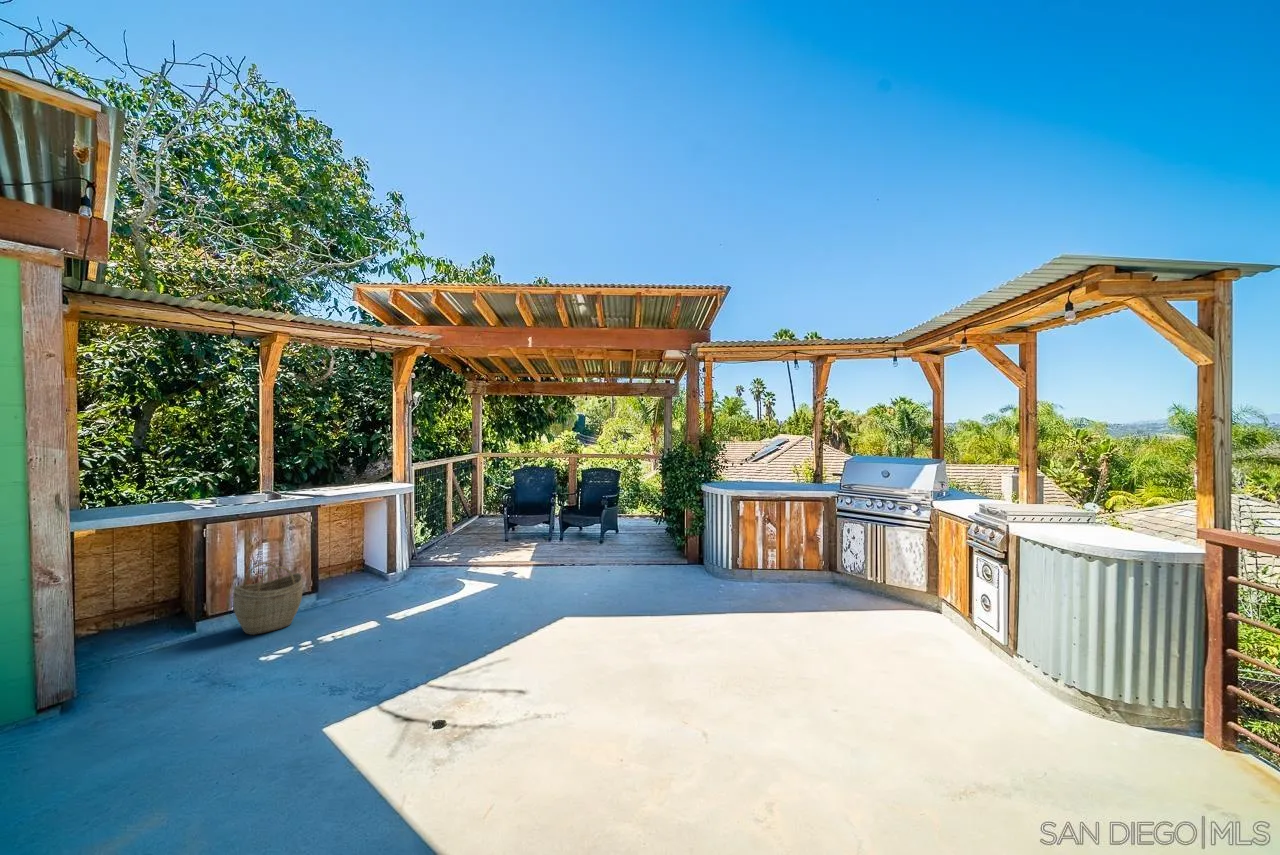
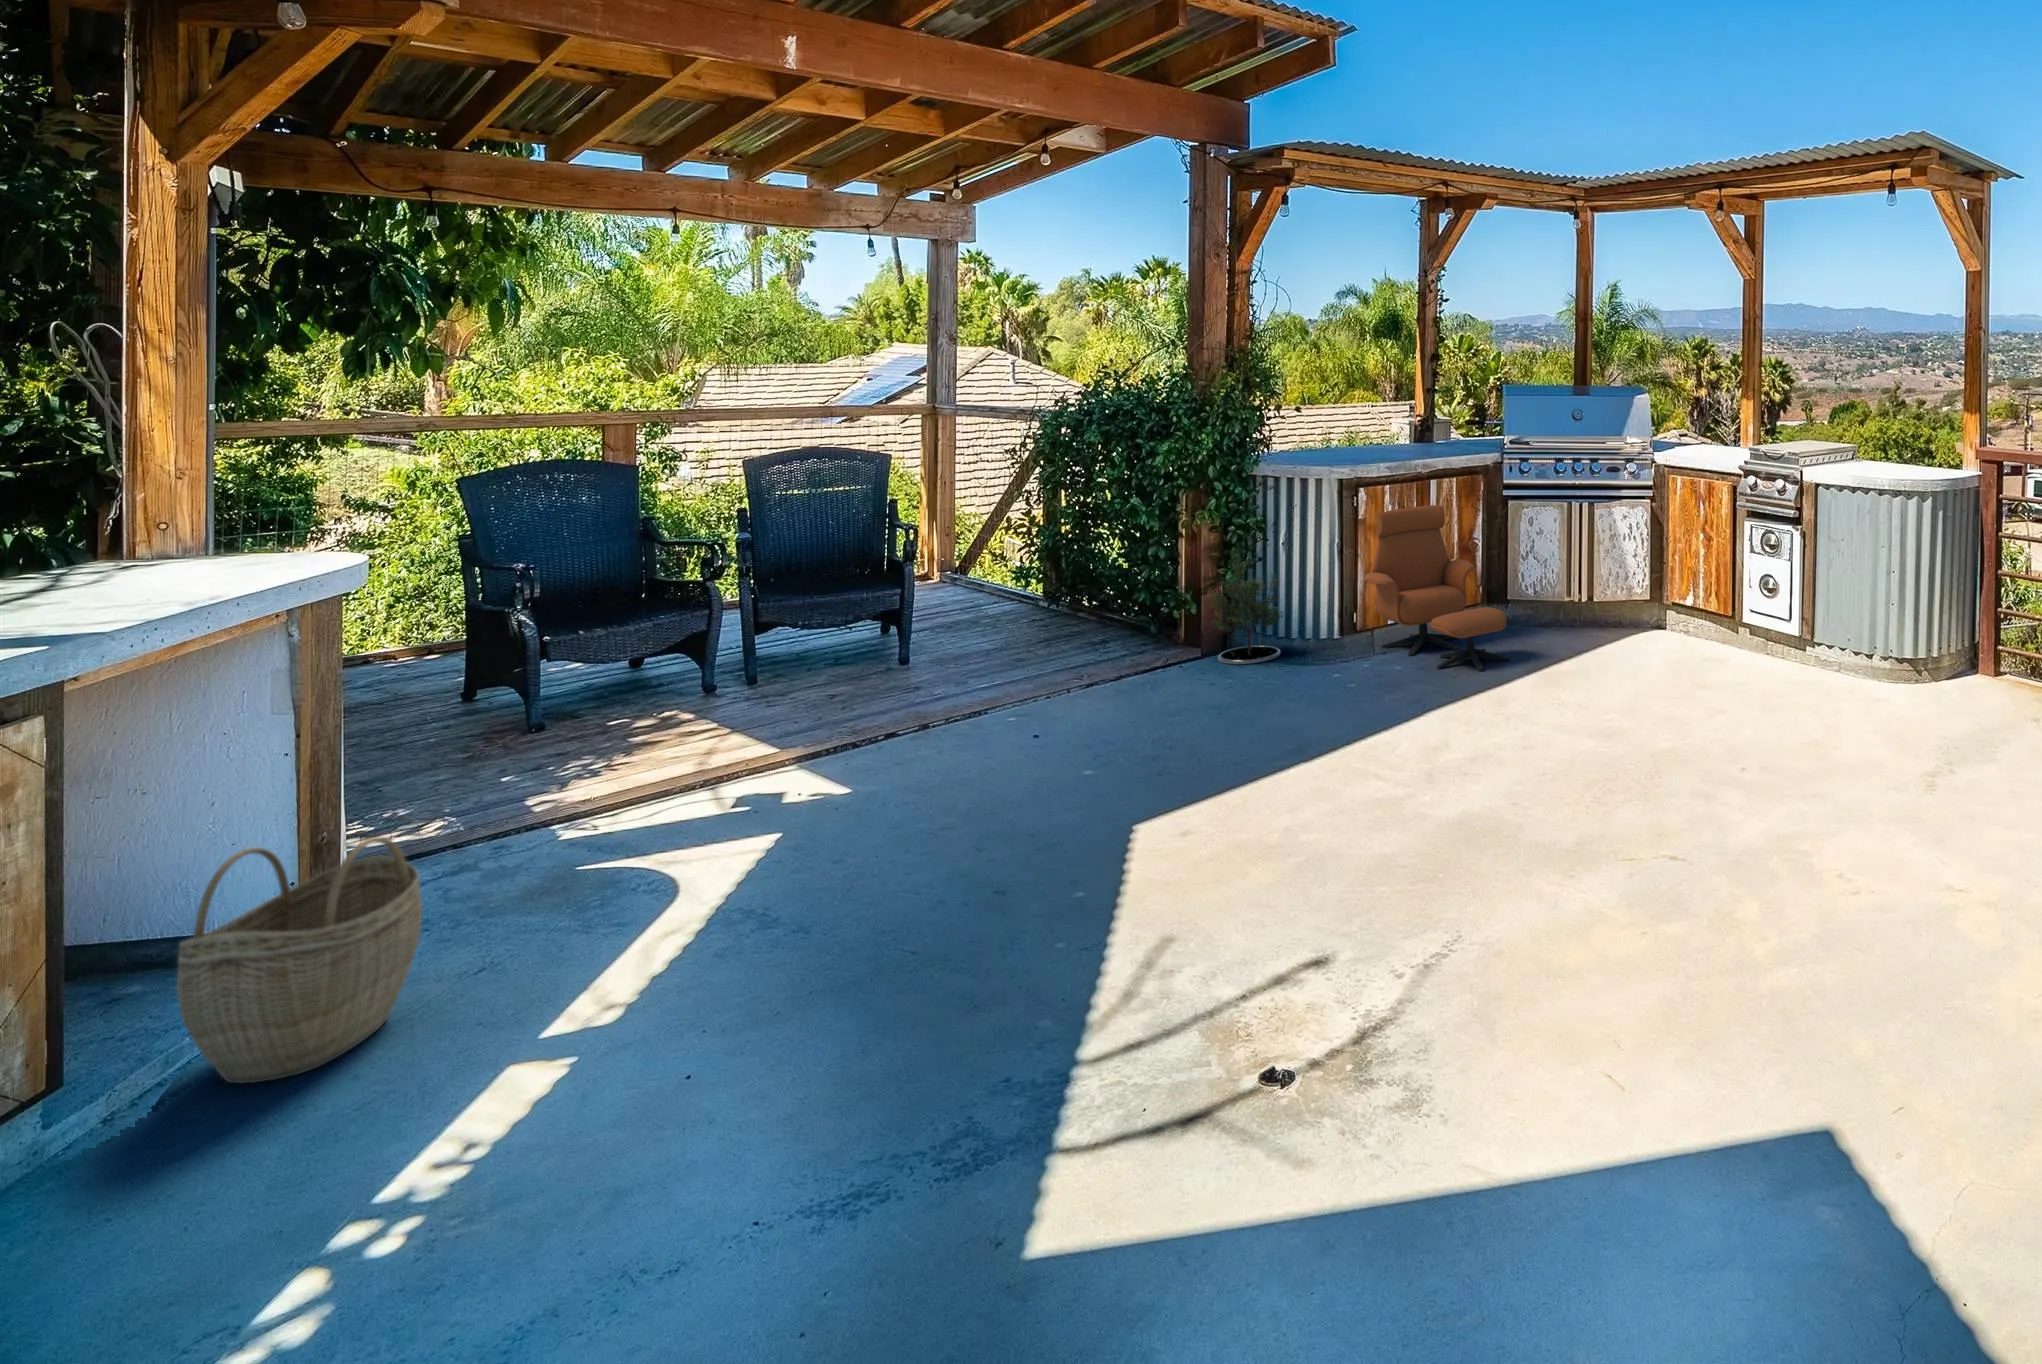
lounge chair: none [737,512,802,610] -> present [1364,505,1510,671]
potted tree: none [666,520,704,578] -> present [1208,548,1283,664]

